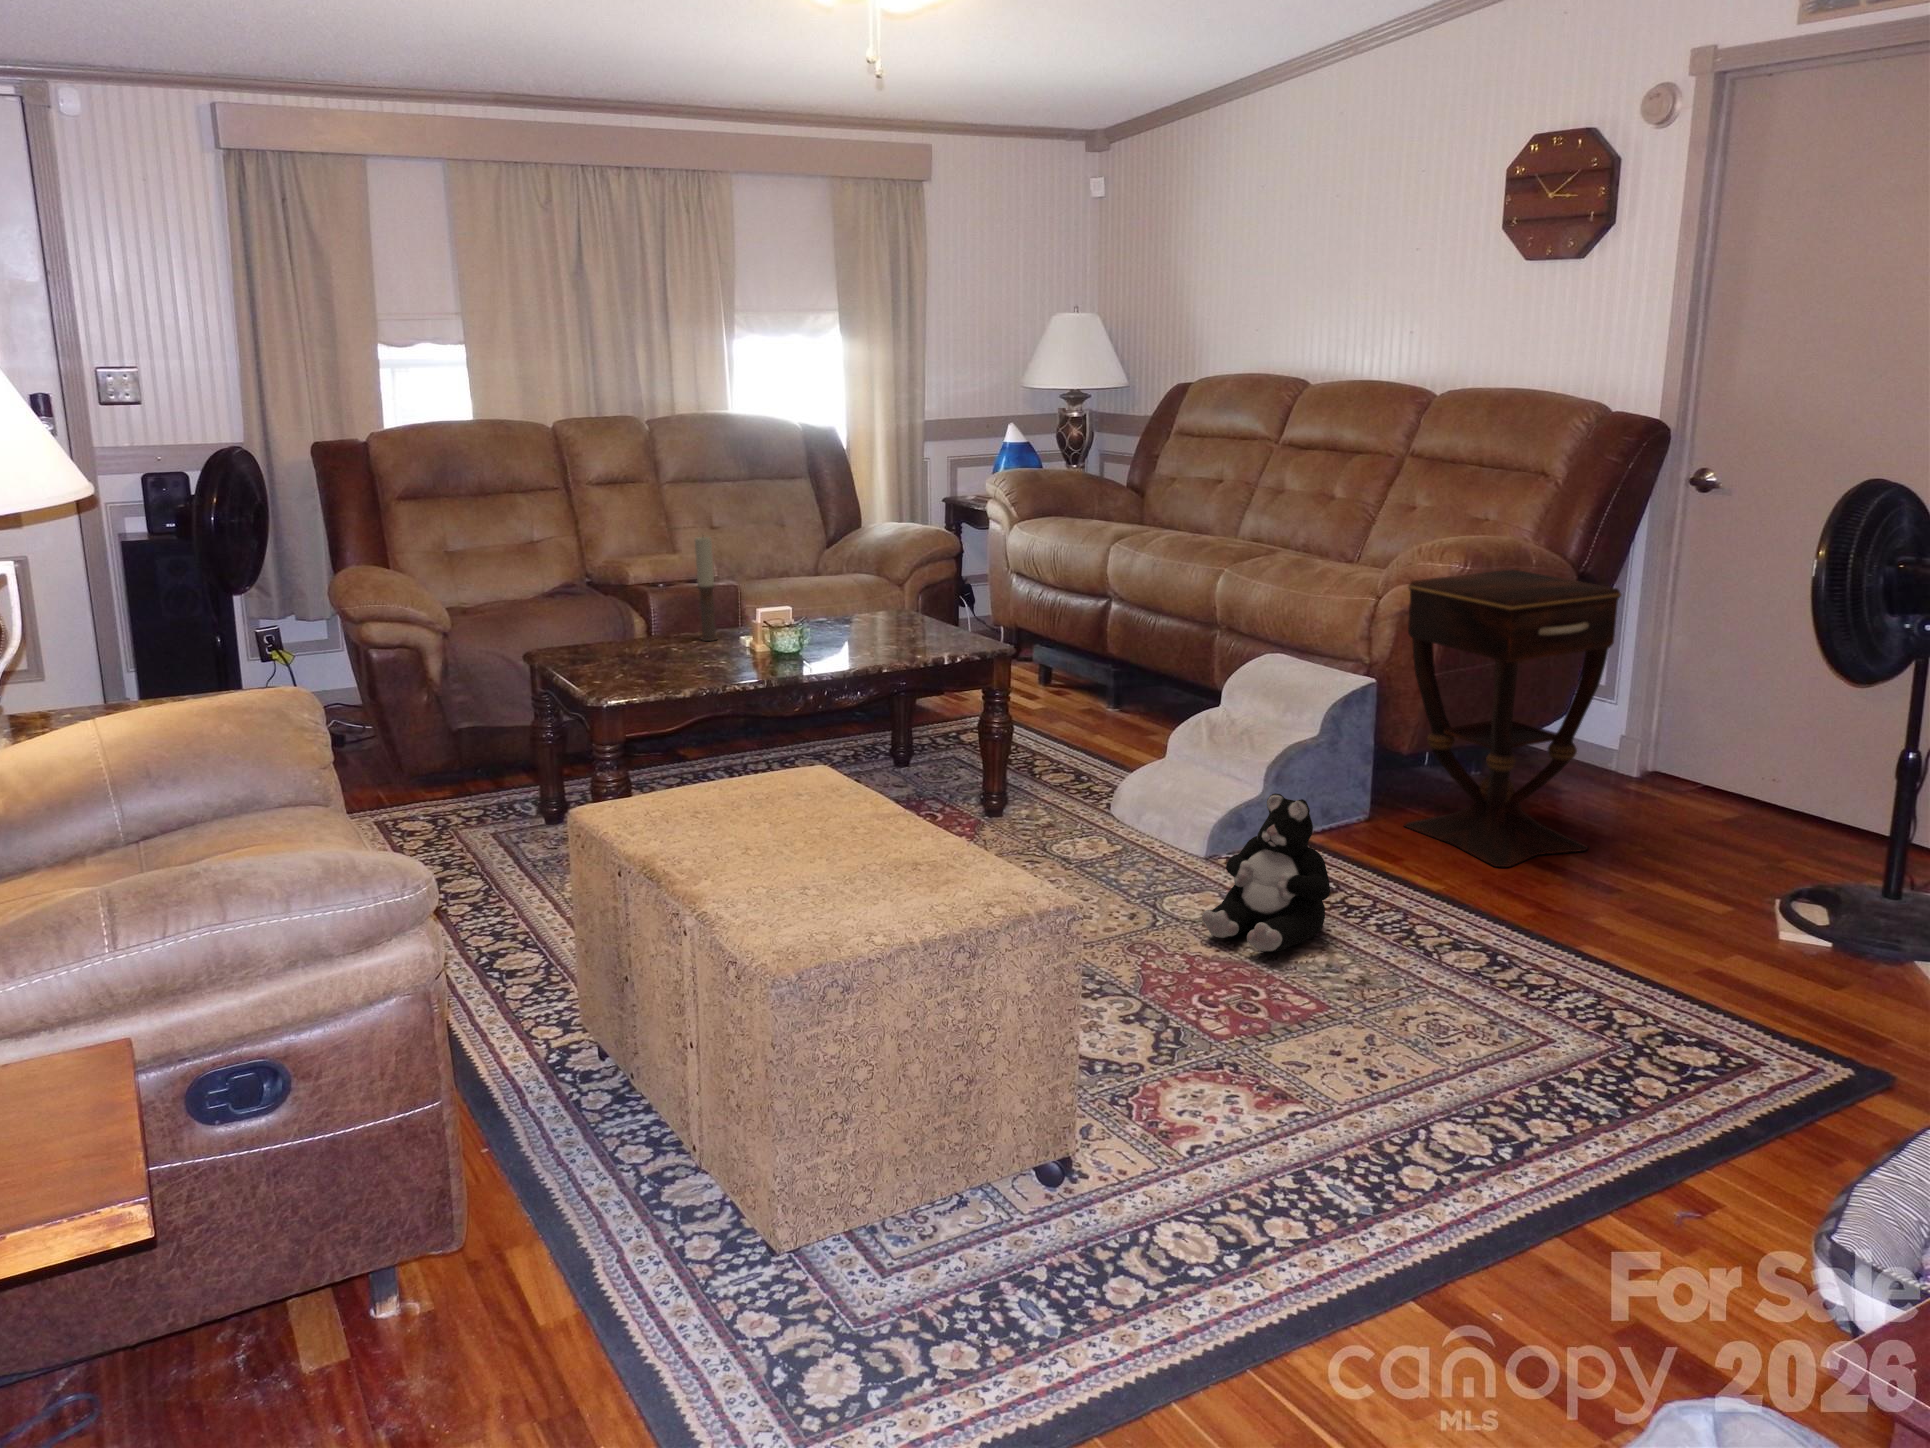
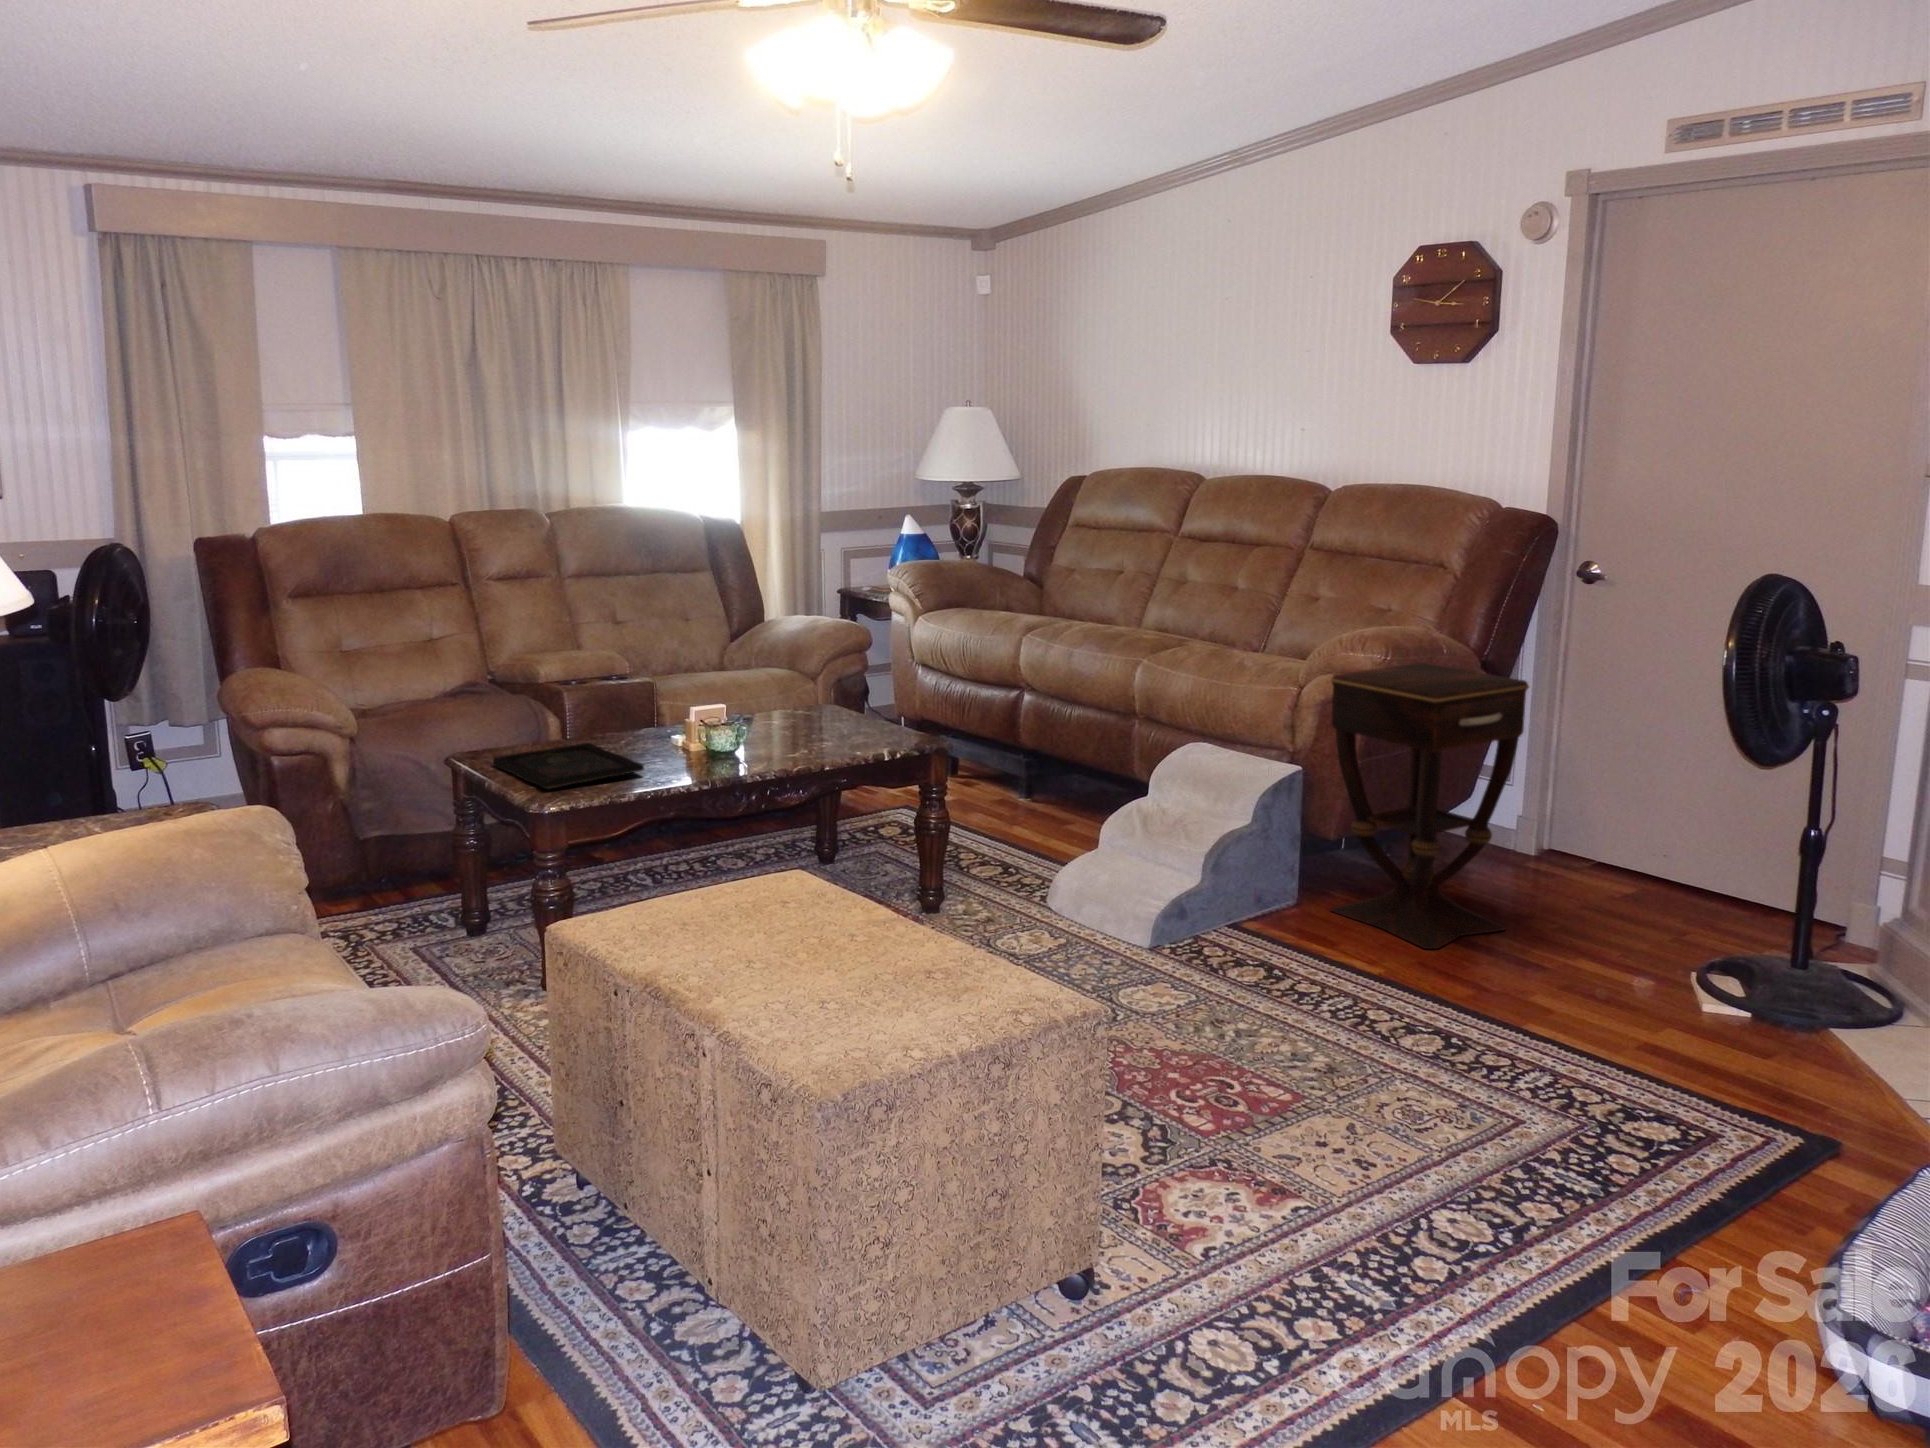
candle: present [695,537,718,641] -> none [625,632,648,740]
tray: none [563,643,703,686] -> present [493,743,645,789]
plush toy: present [1202,793,1330,952] -> none [1167,884,1289,1043]

